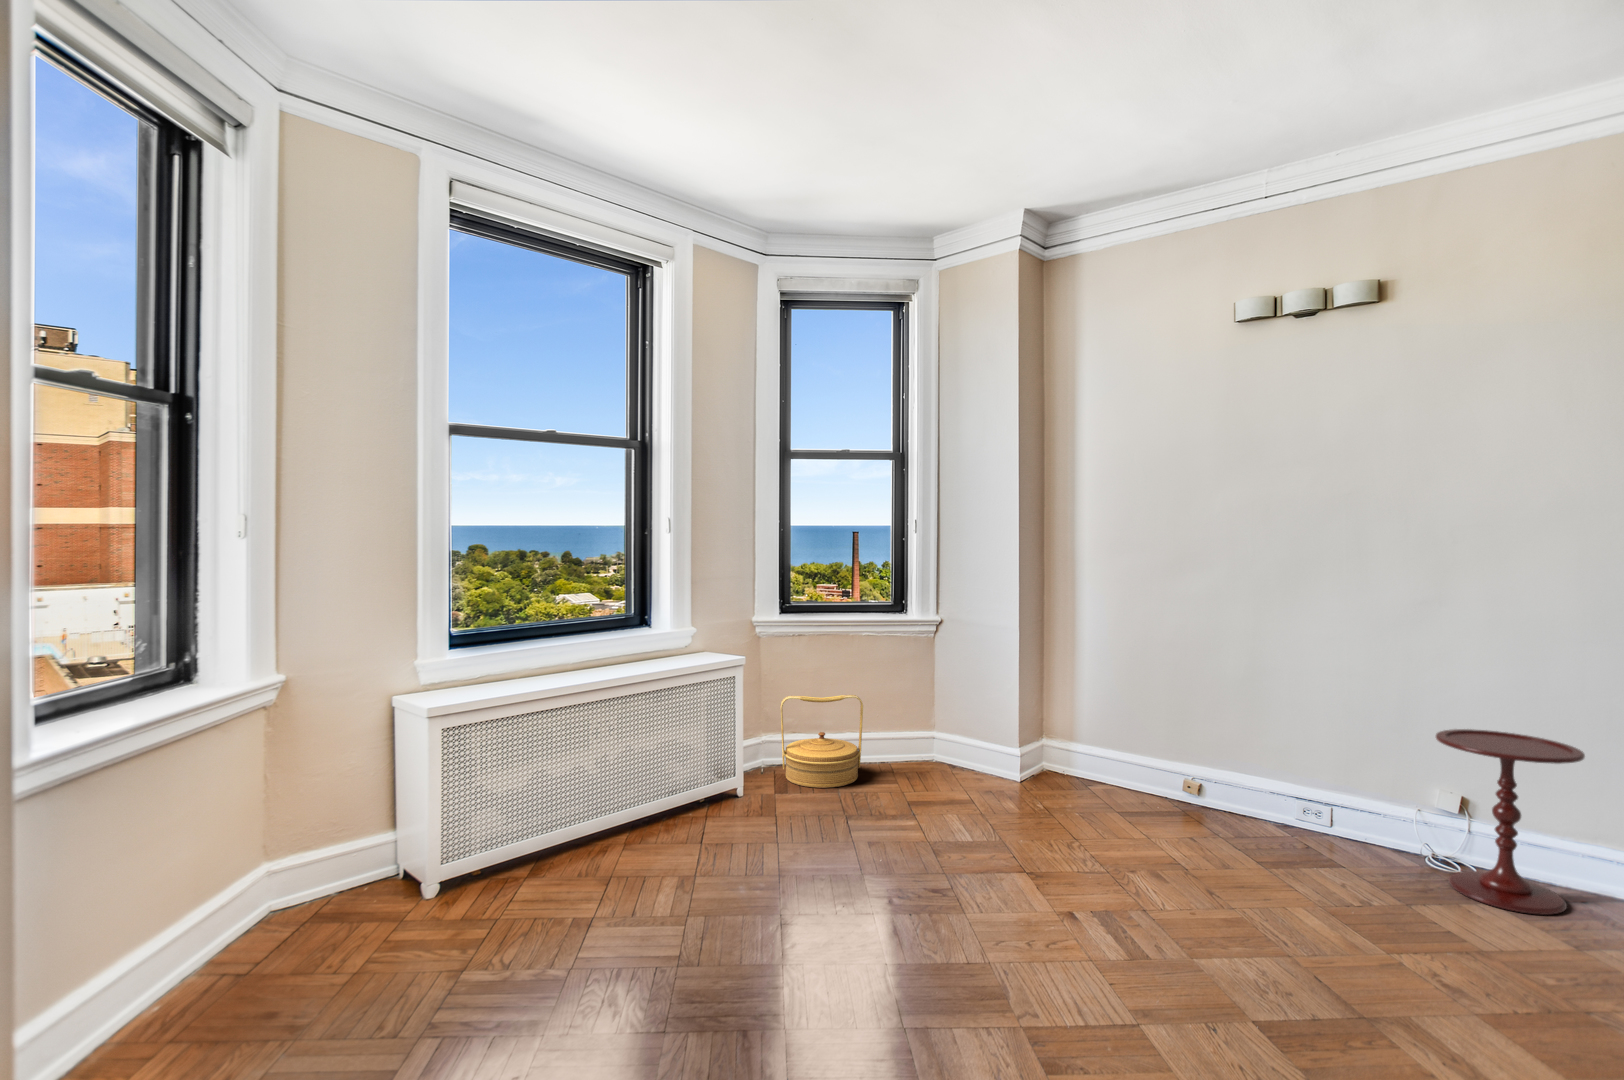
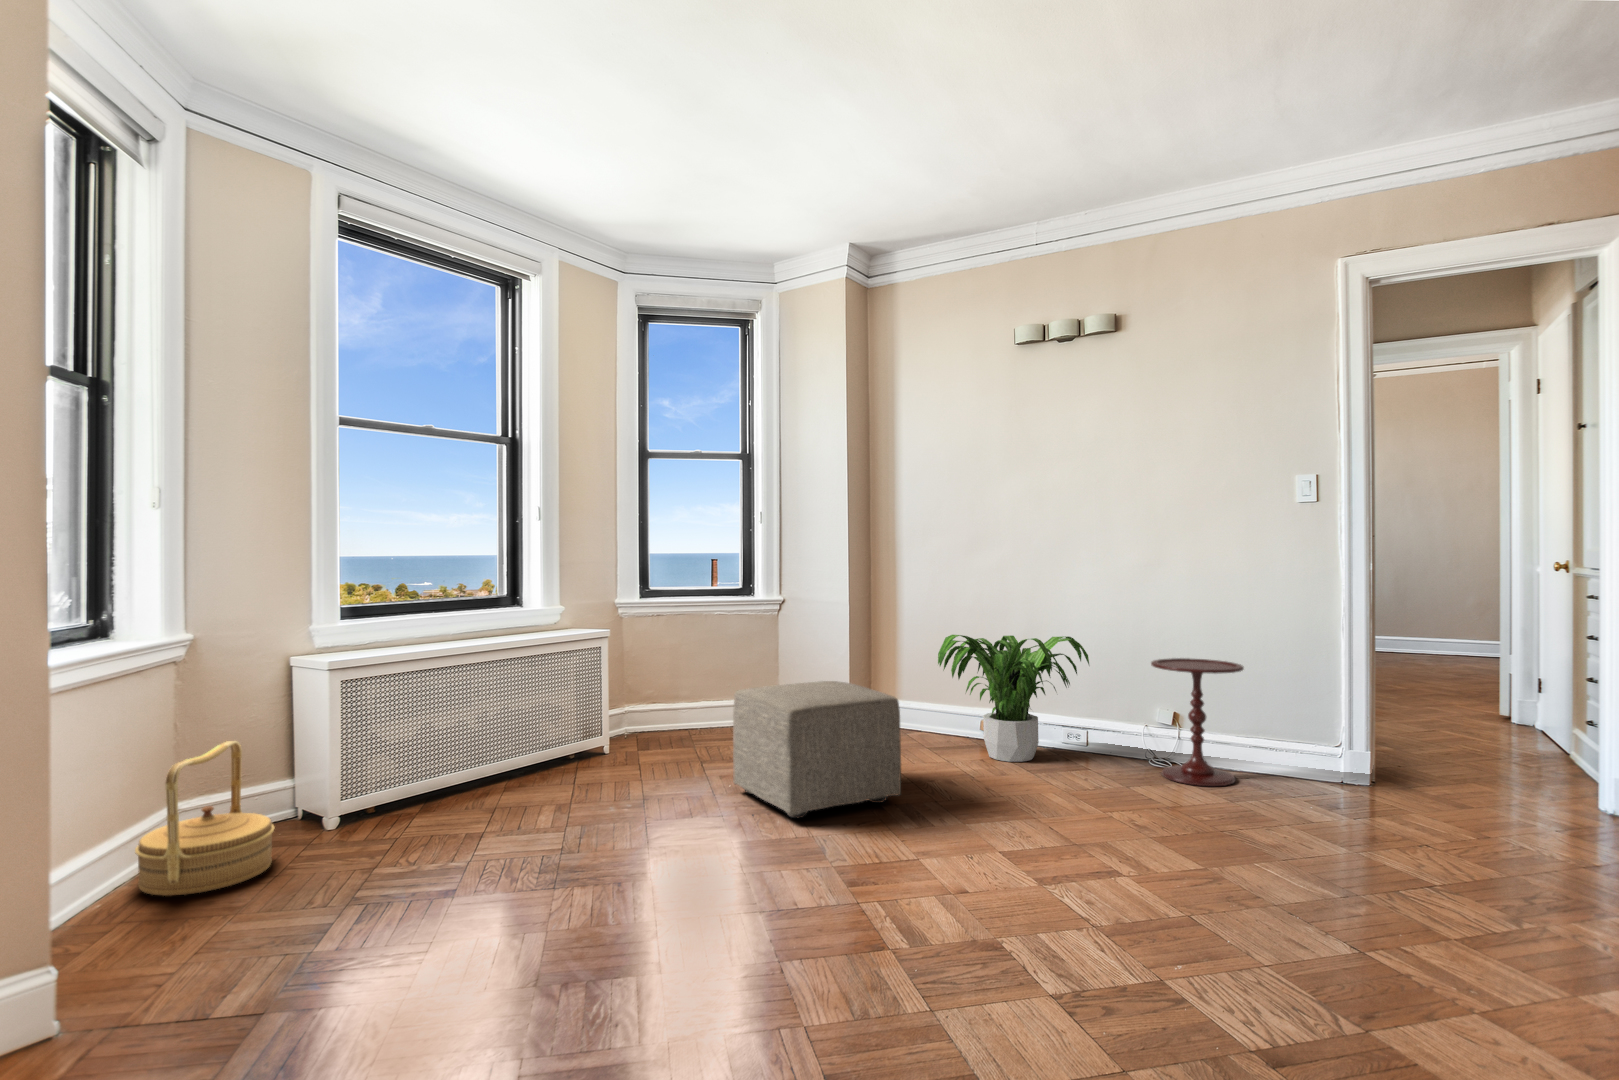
potted plant: none [1136,682,1340,846] -> present [938,635,1089,762]
woven basket: present [780,695,863,788] -> present [135,741,274,896]
ottoman: none [885,740,1098,927] -> present [733,681,901,818]

